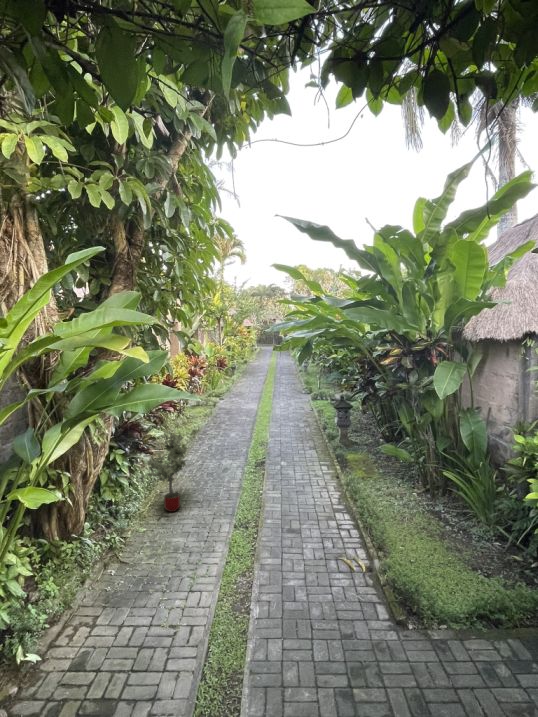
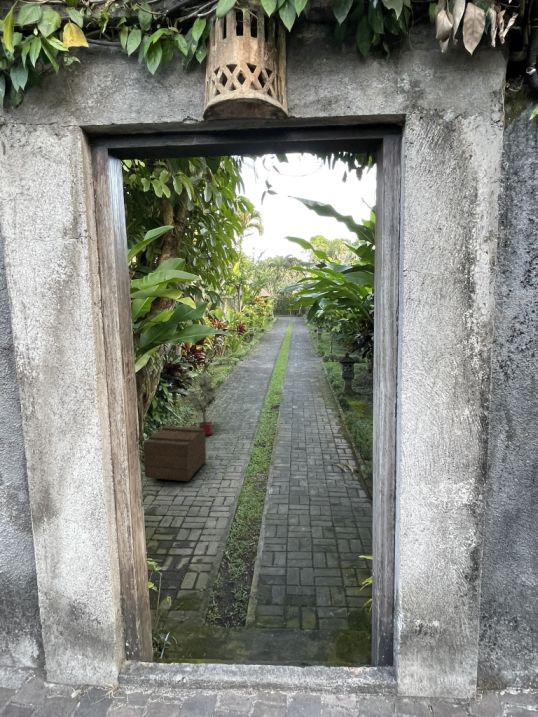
wooden crate: none [79,510,169,597] -> present [144,426,206,481]

